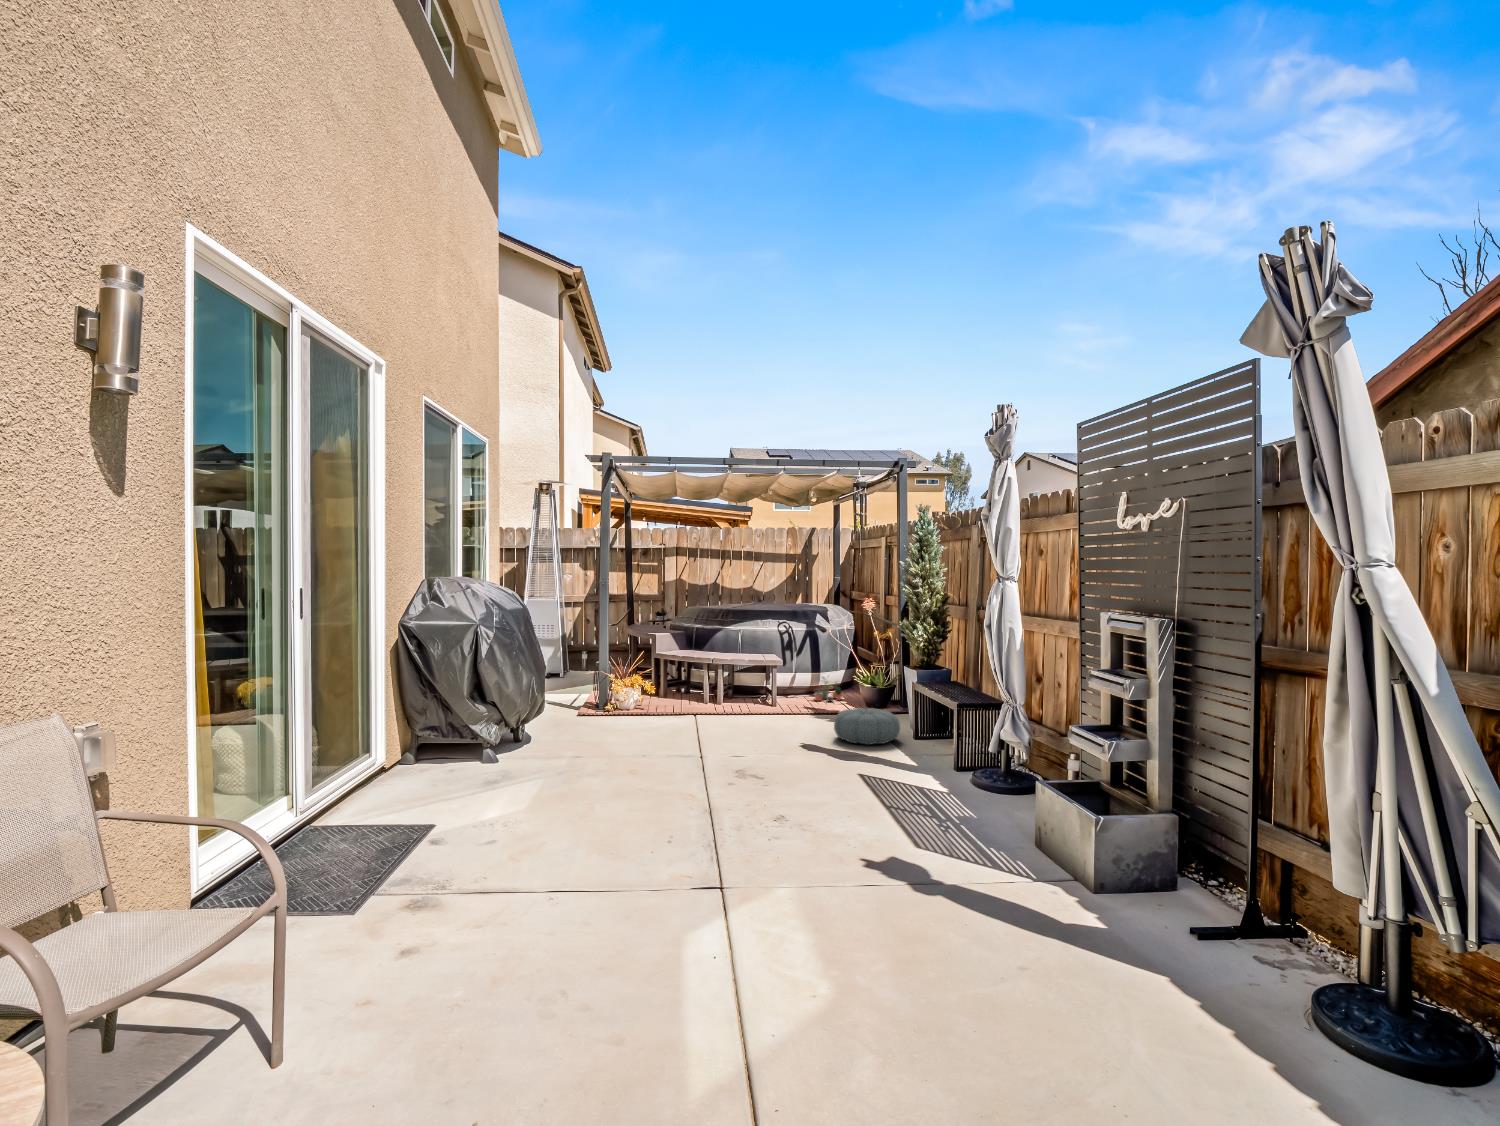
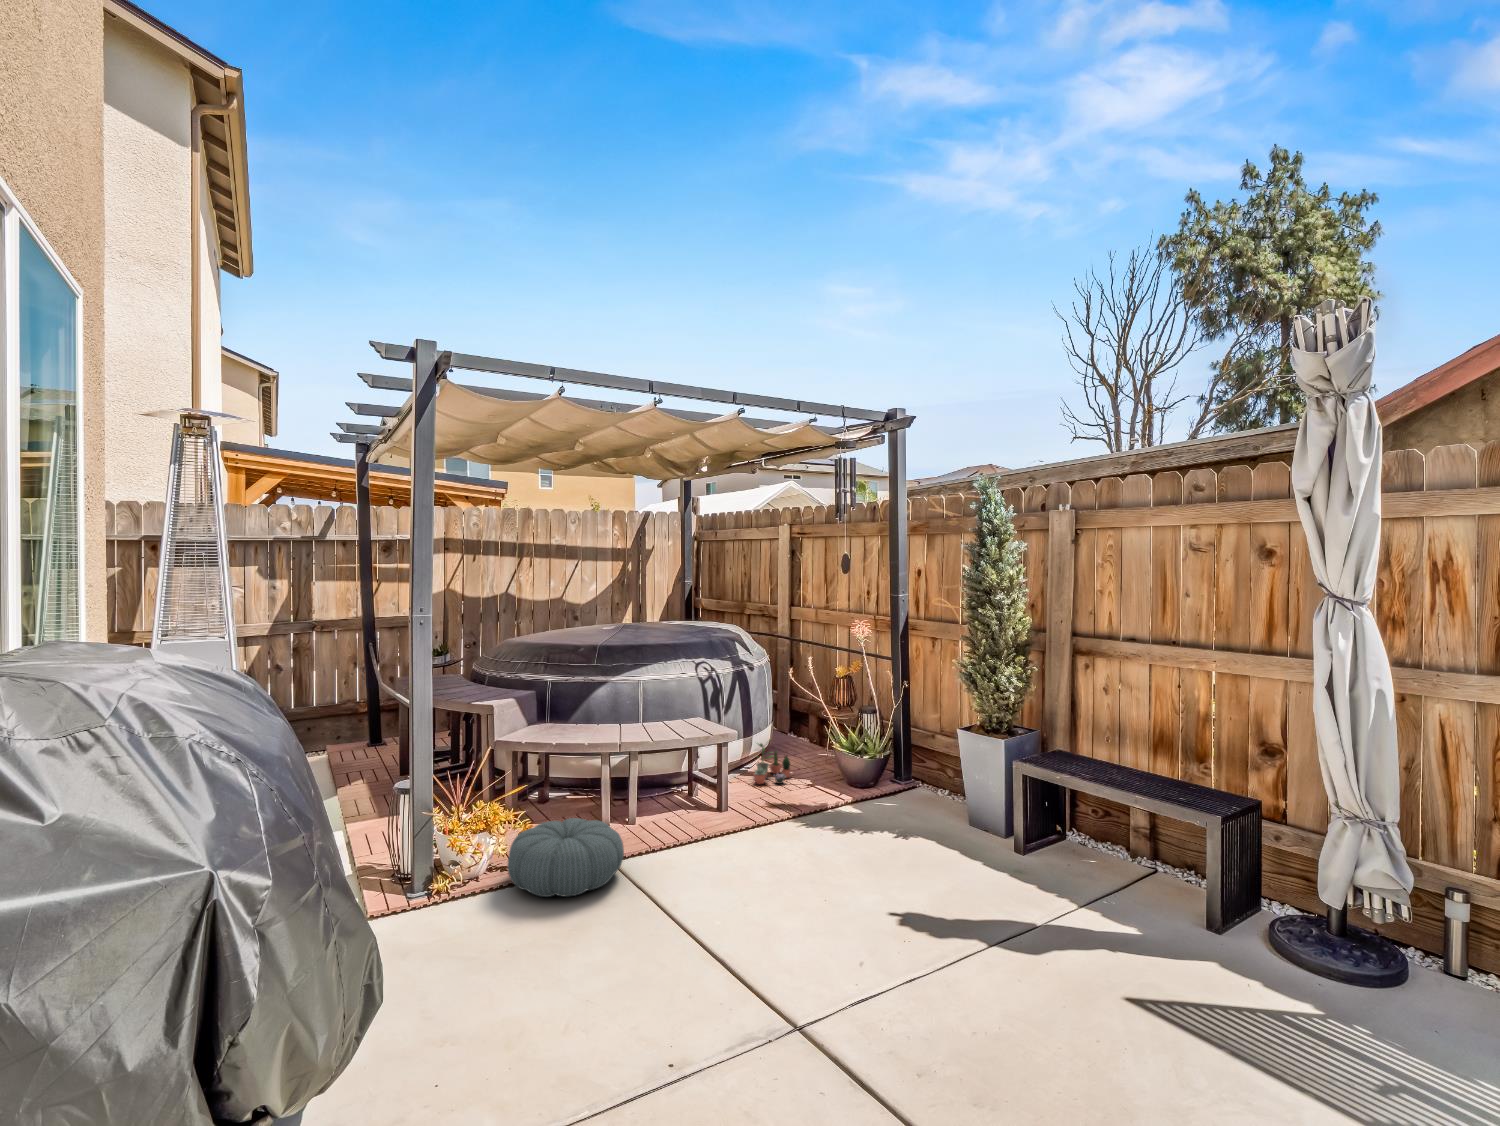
pouf: present [834,708,900,745] -> present [507,818,624,897]

